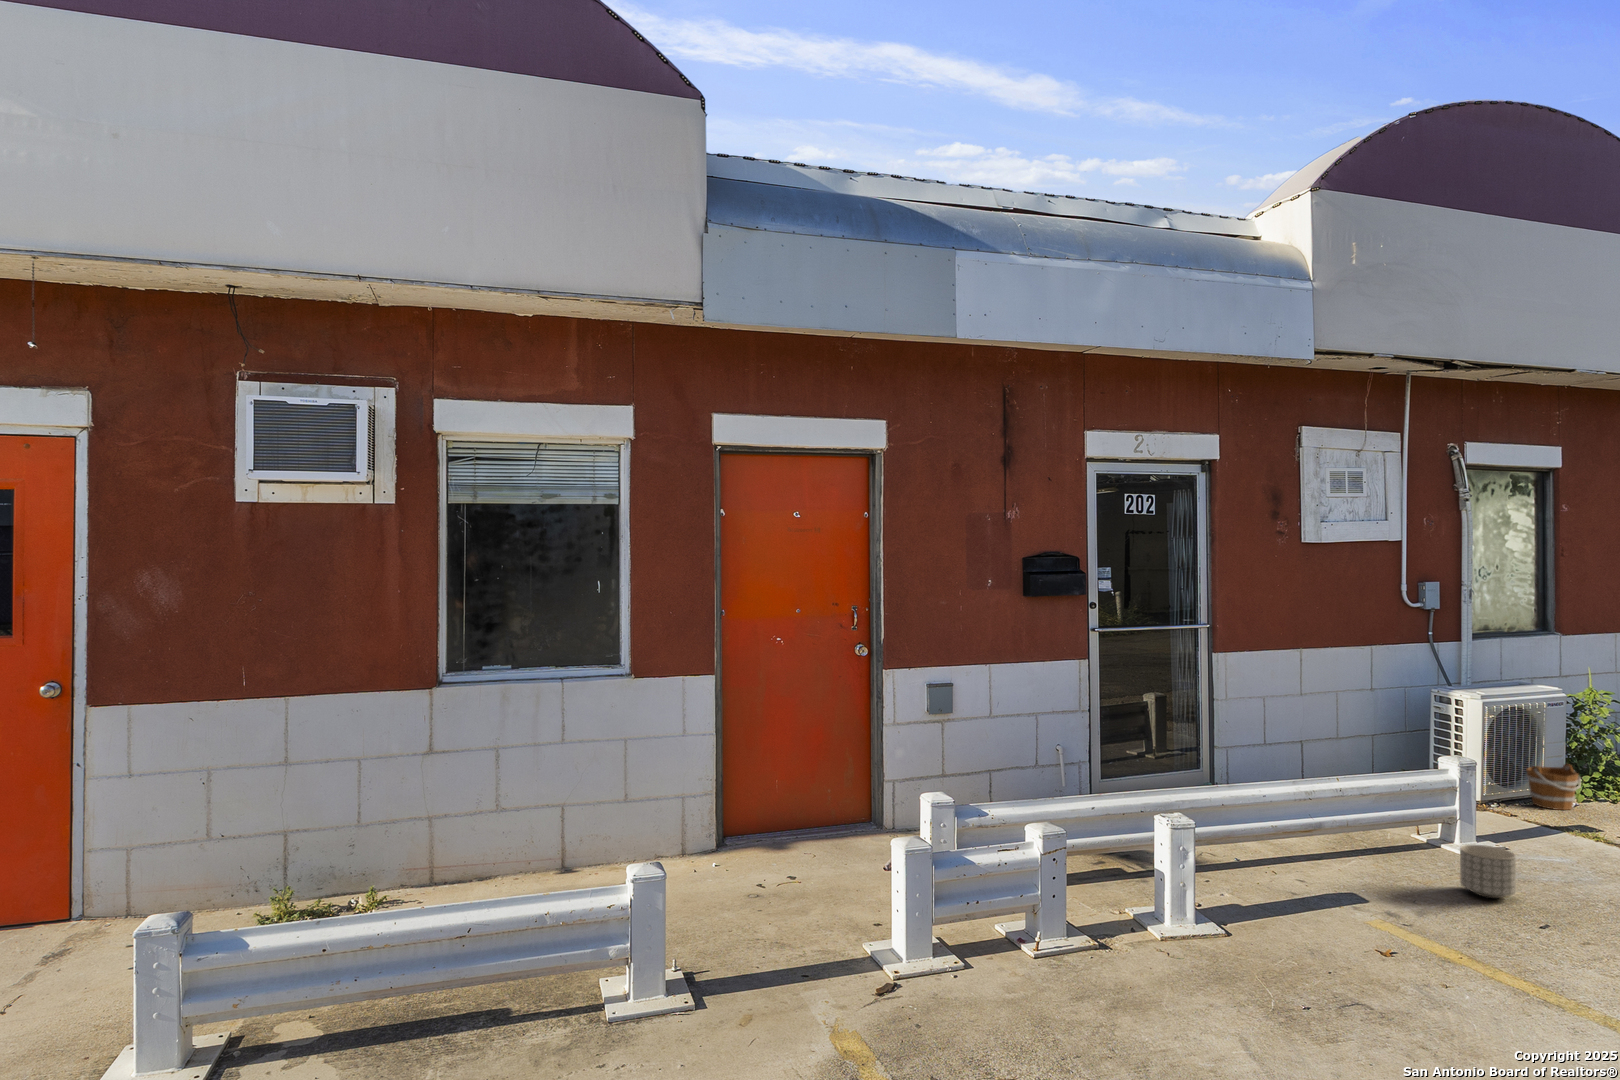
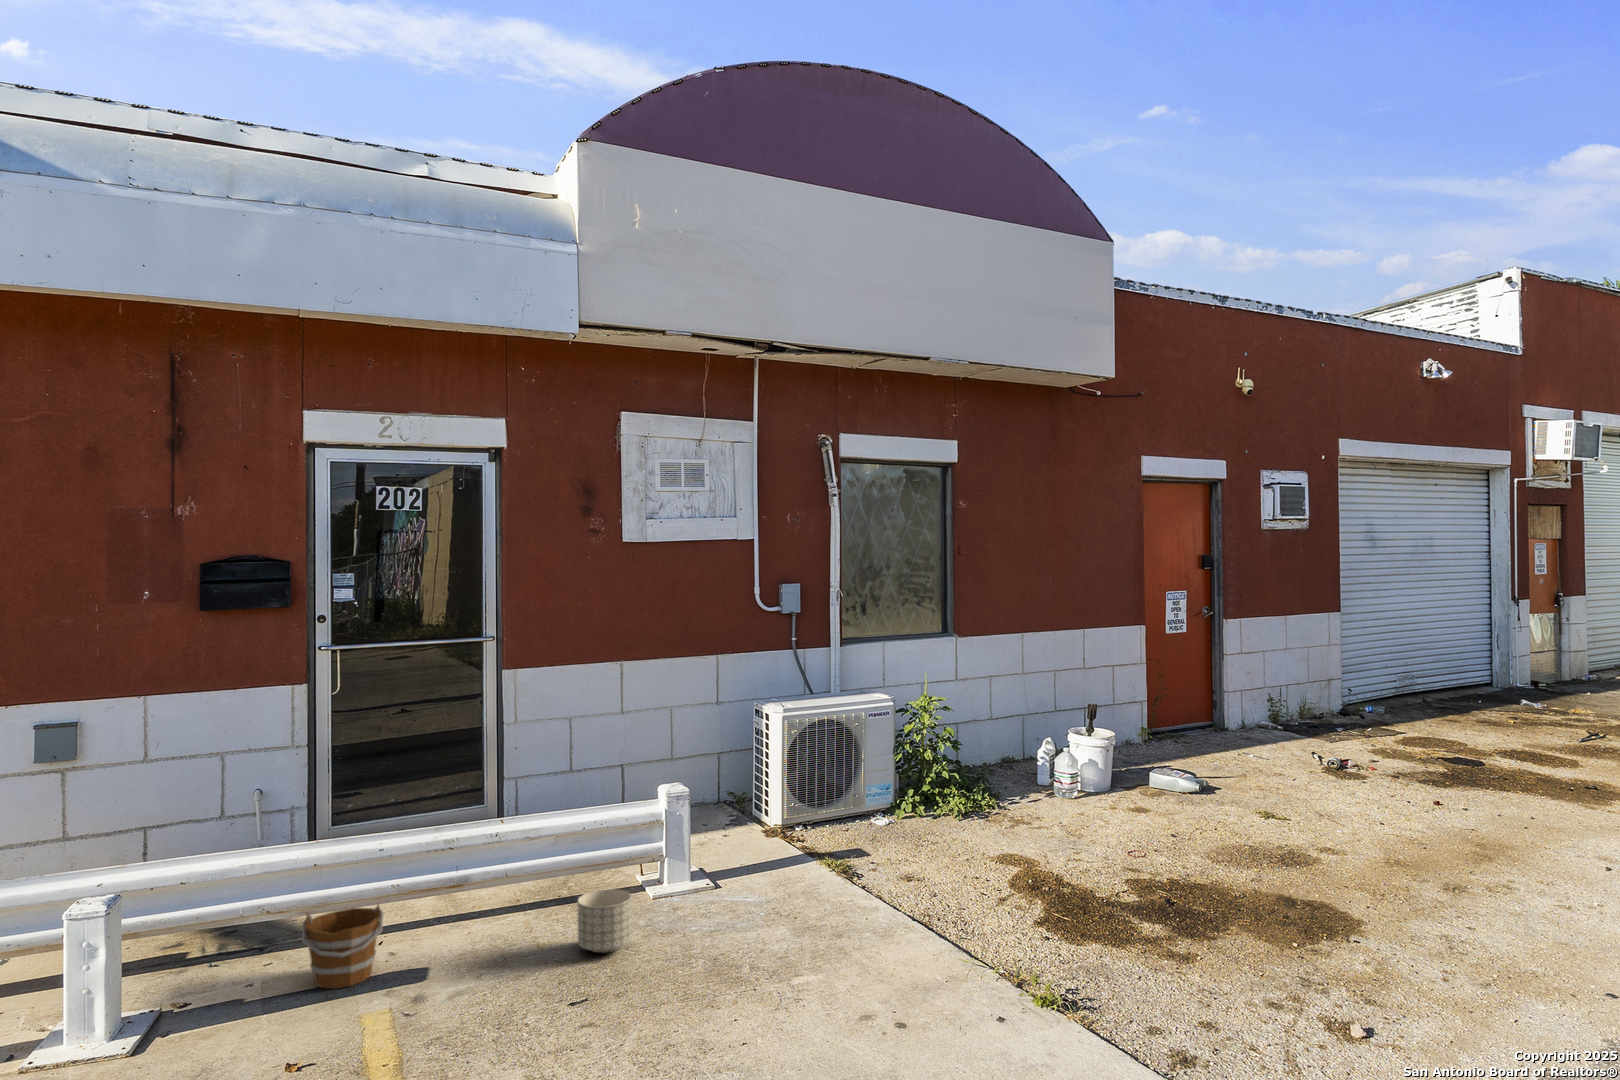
bucket: present [1526,764,1581,810] -> present [302,905,384,989]

